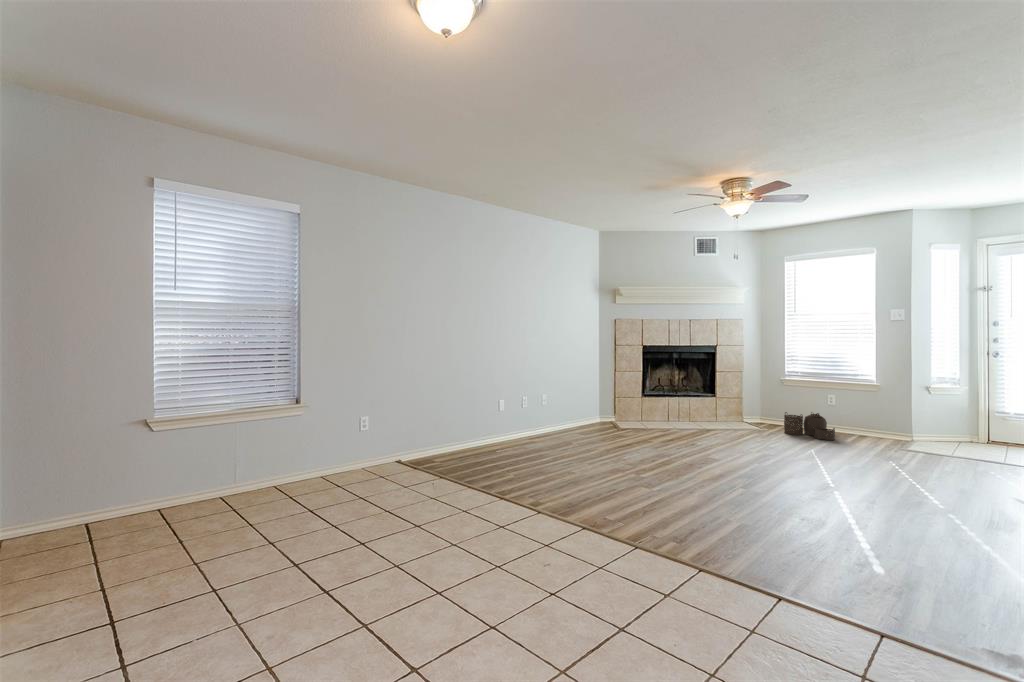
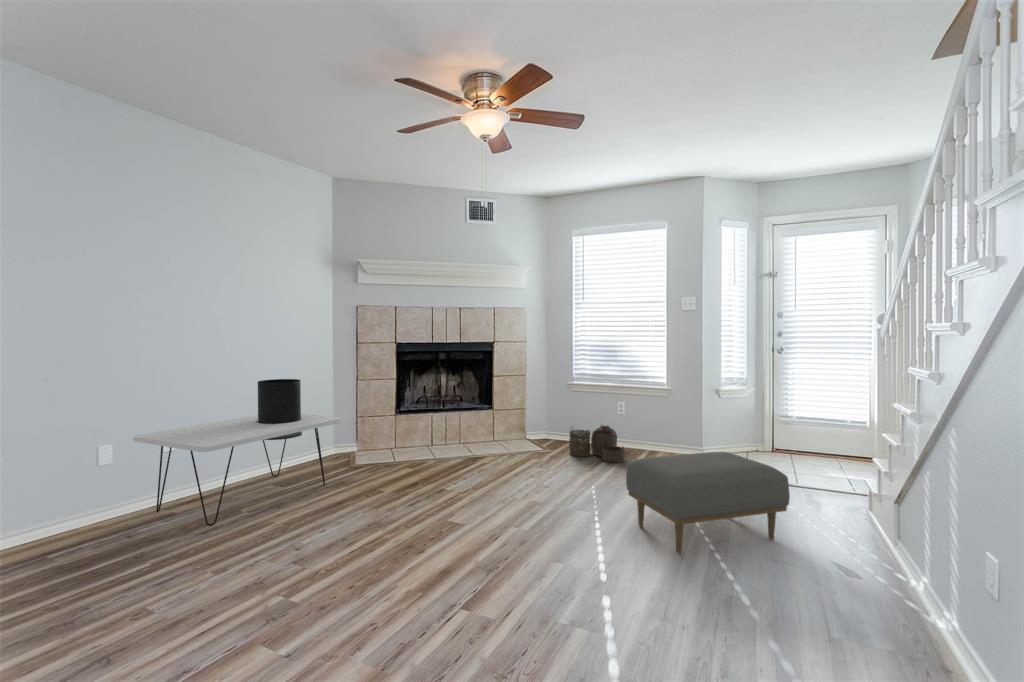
side table: none [511,366,620,446] -> present [133,379,342,526]
ottoman: none [844,424,990,489] -> present [626,452,790,554]

